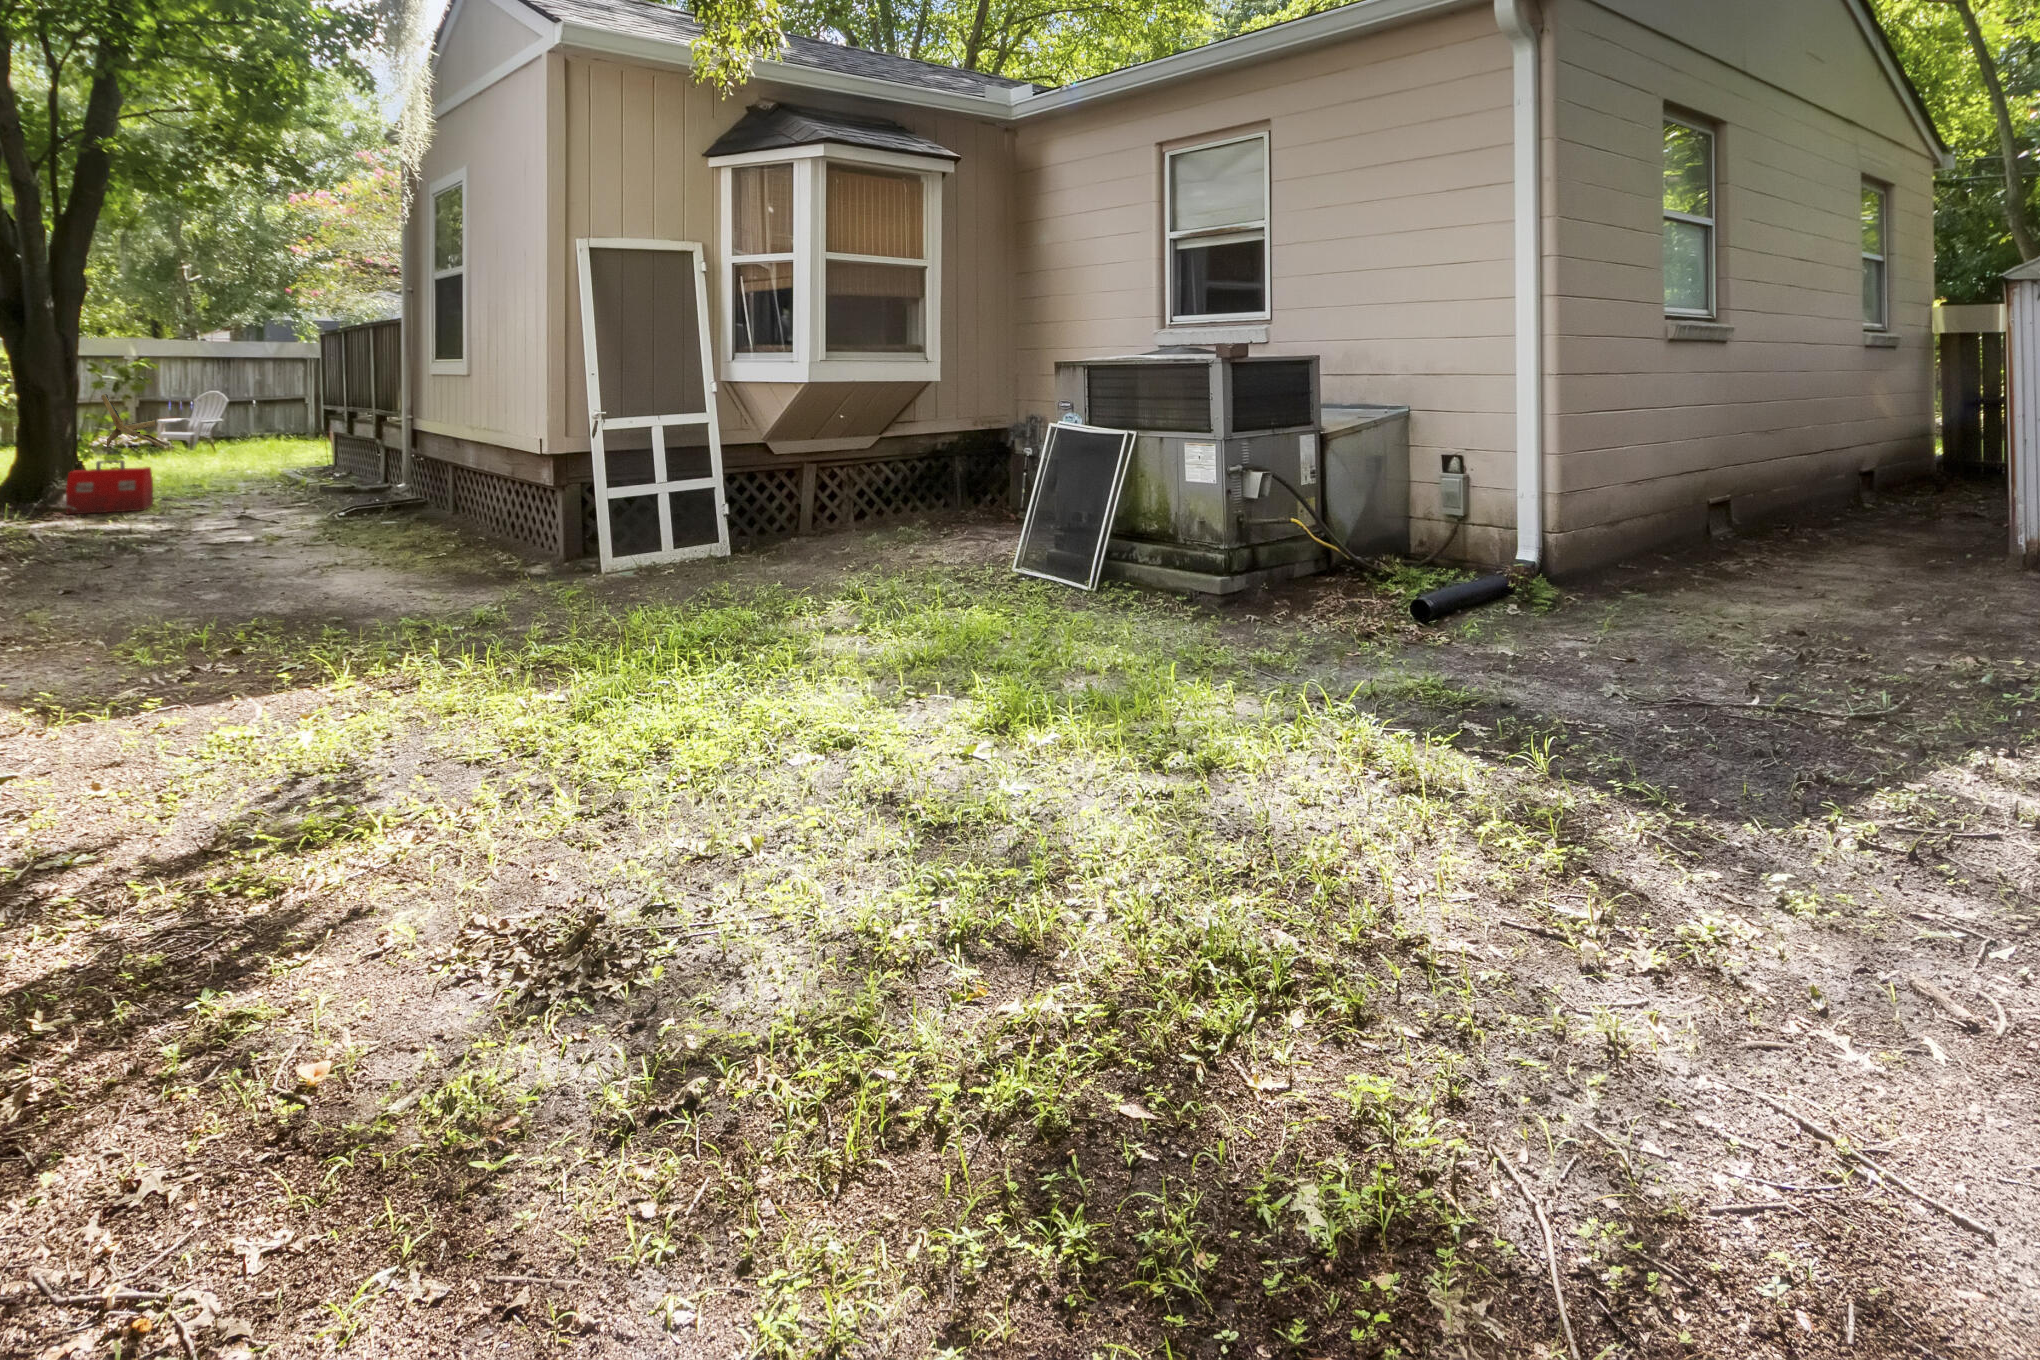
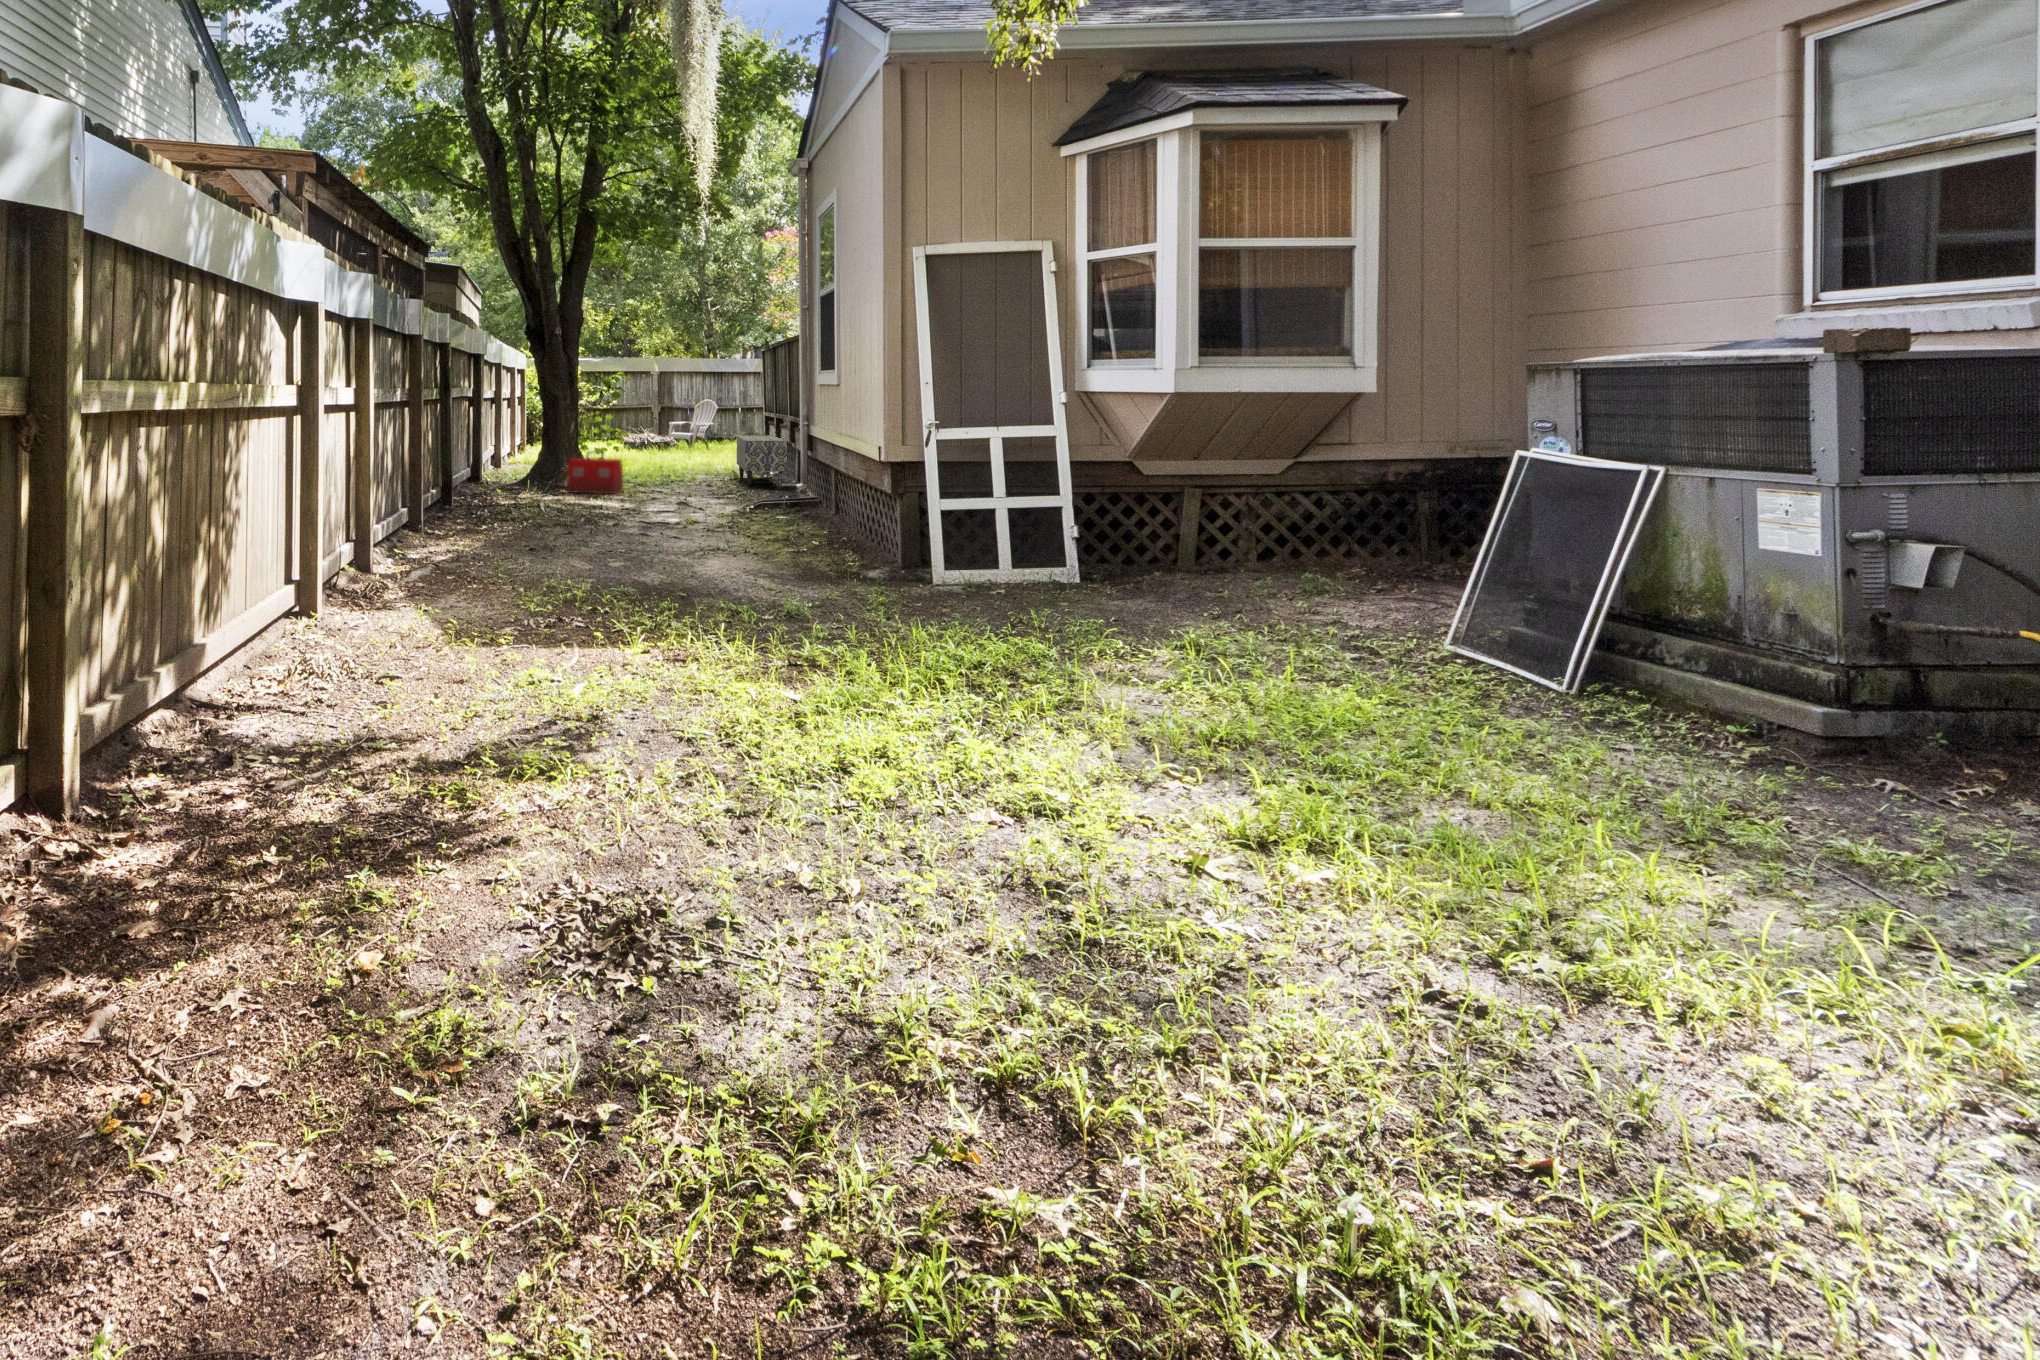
lounge chair: present [101,394,165,448] -> none [625,400,669,445]
bench: none [299,430,374,486] -> present [737,436,787,485]

